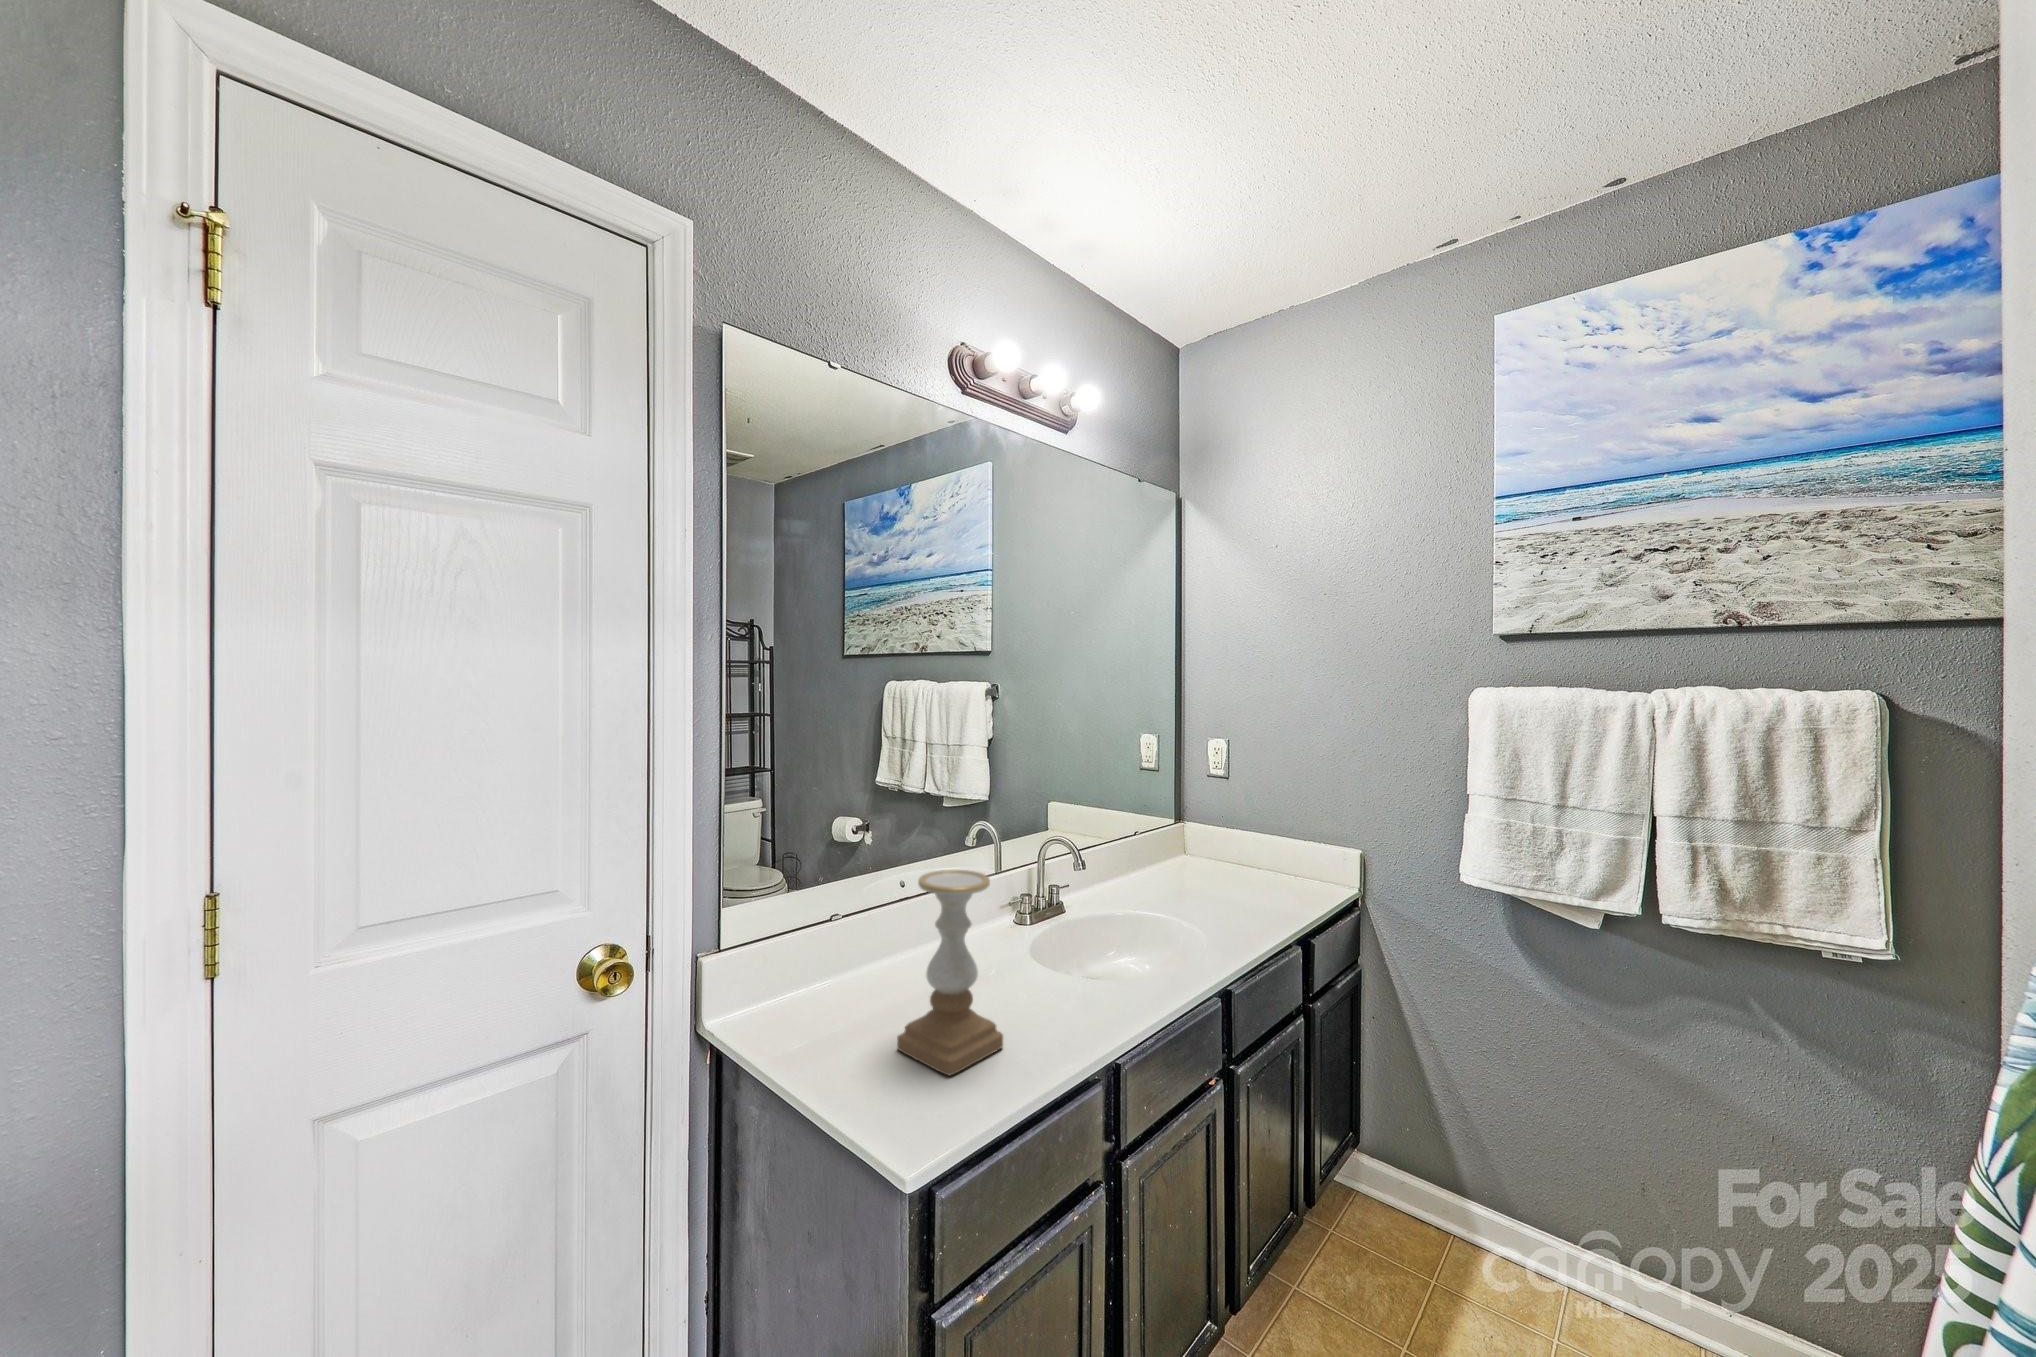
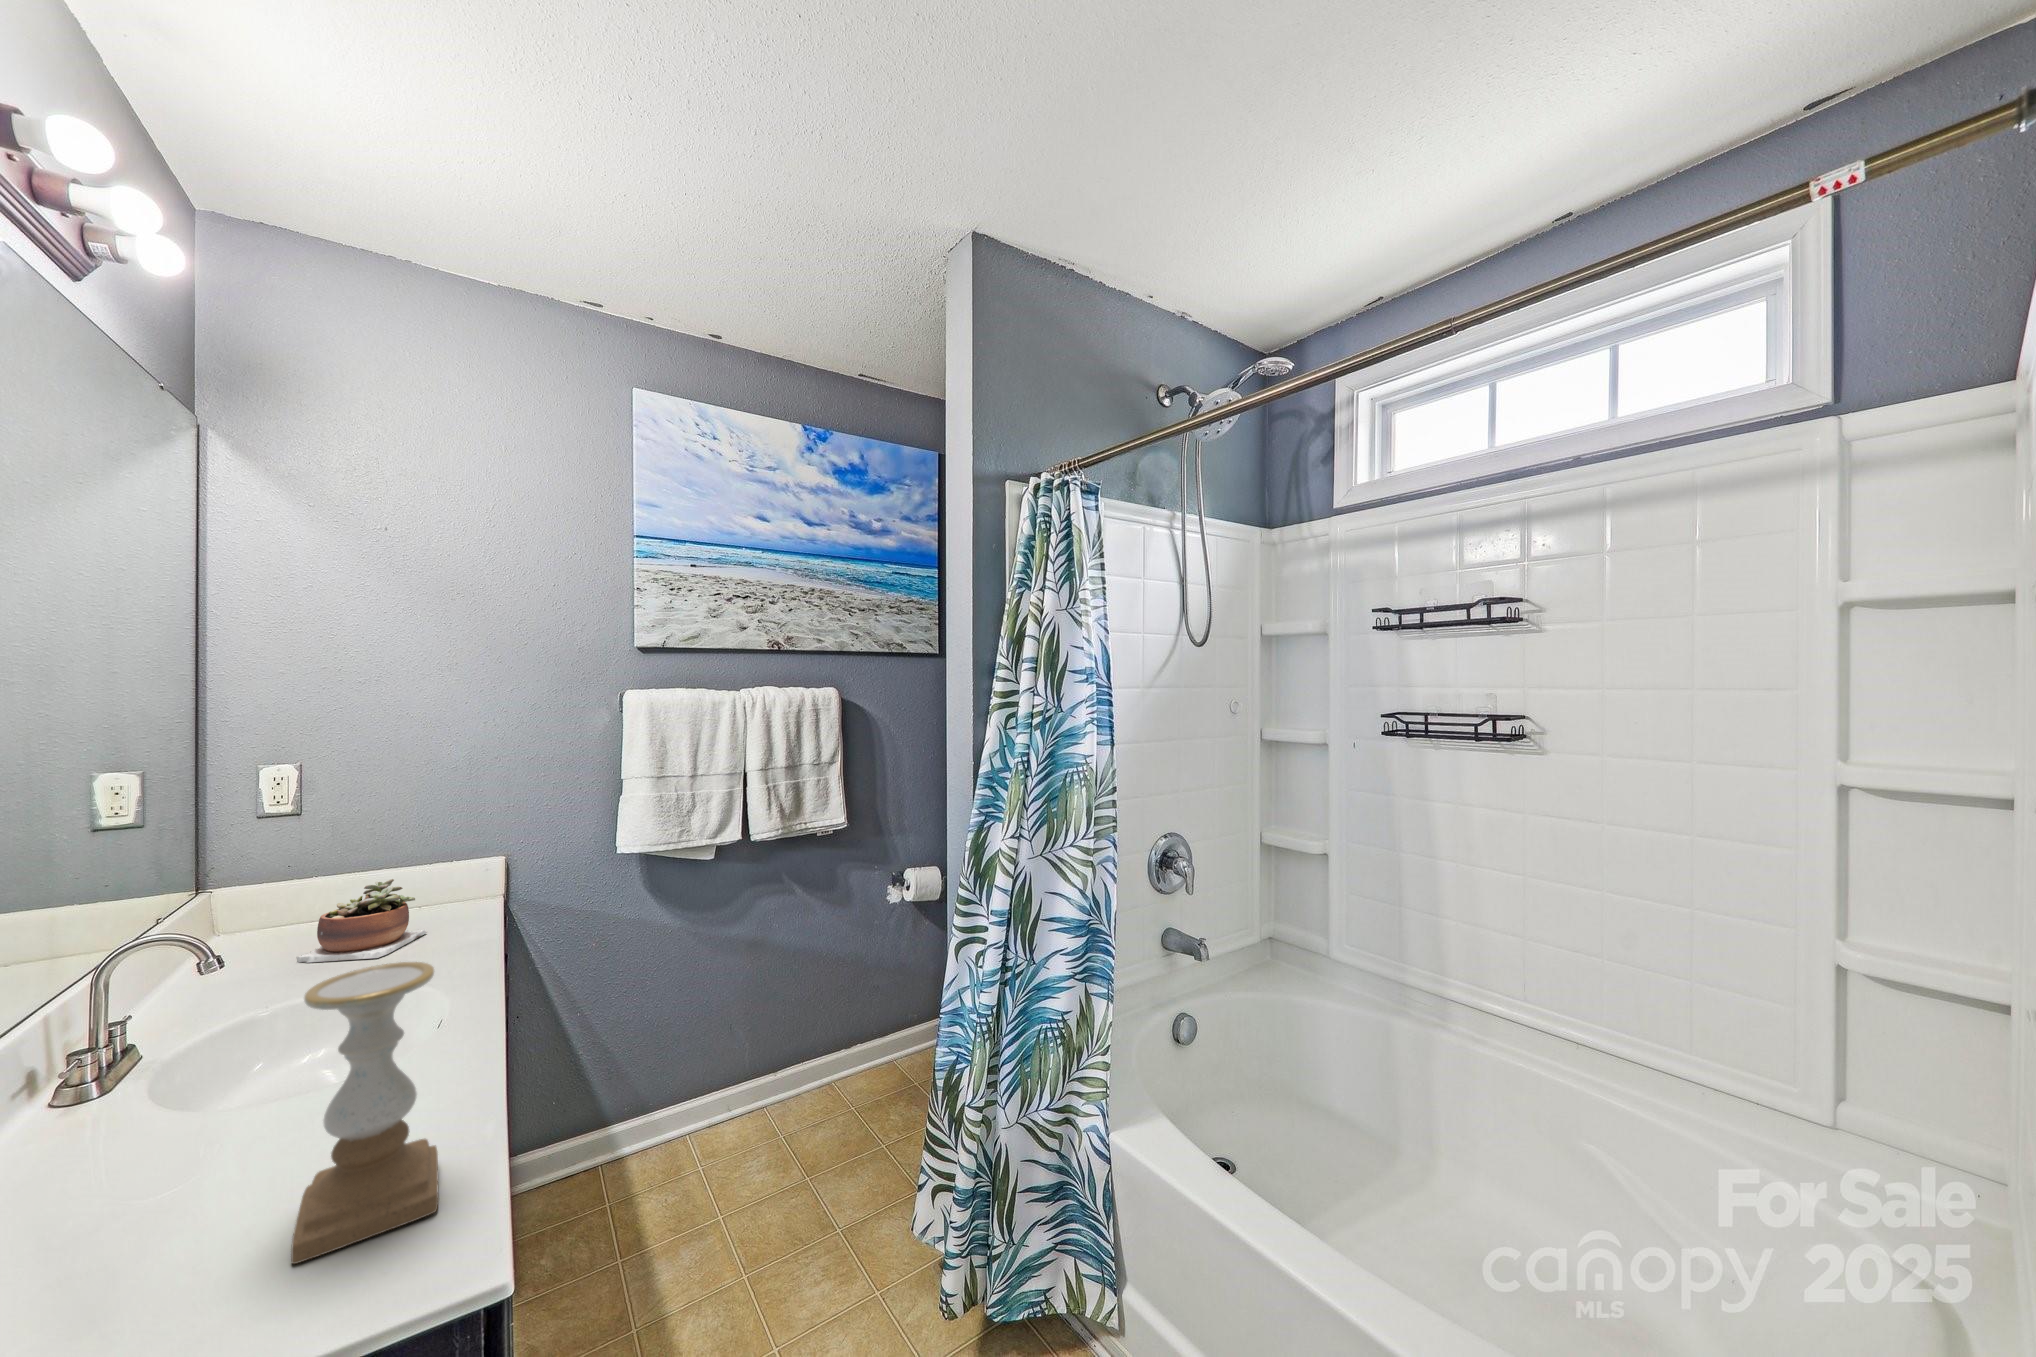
succulent plant: none [1186,841,1270,902] -> present [296,879,427,963]

